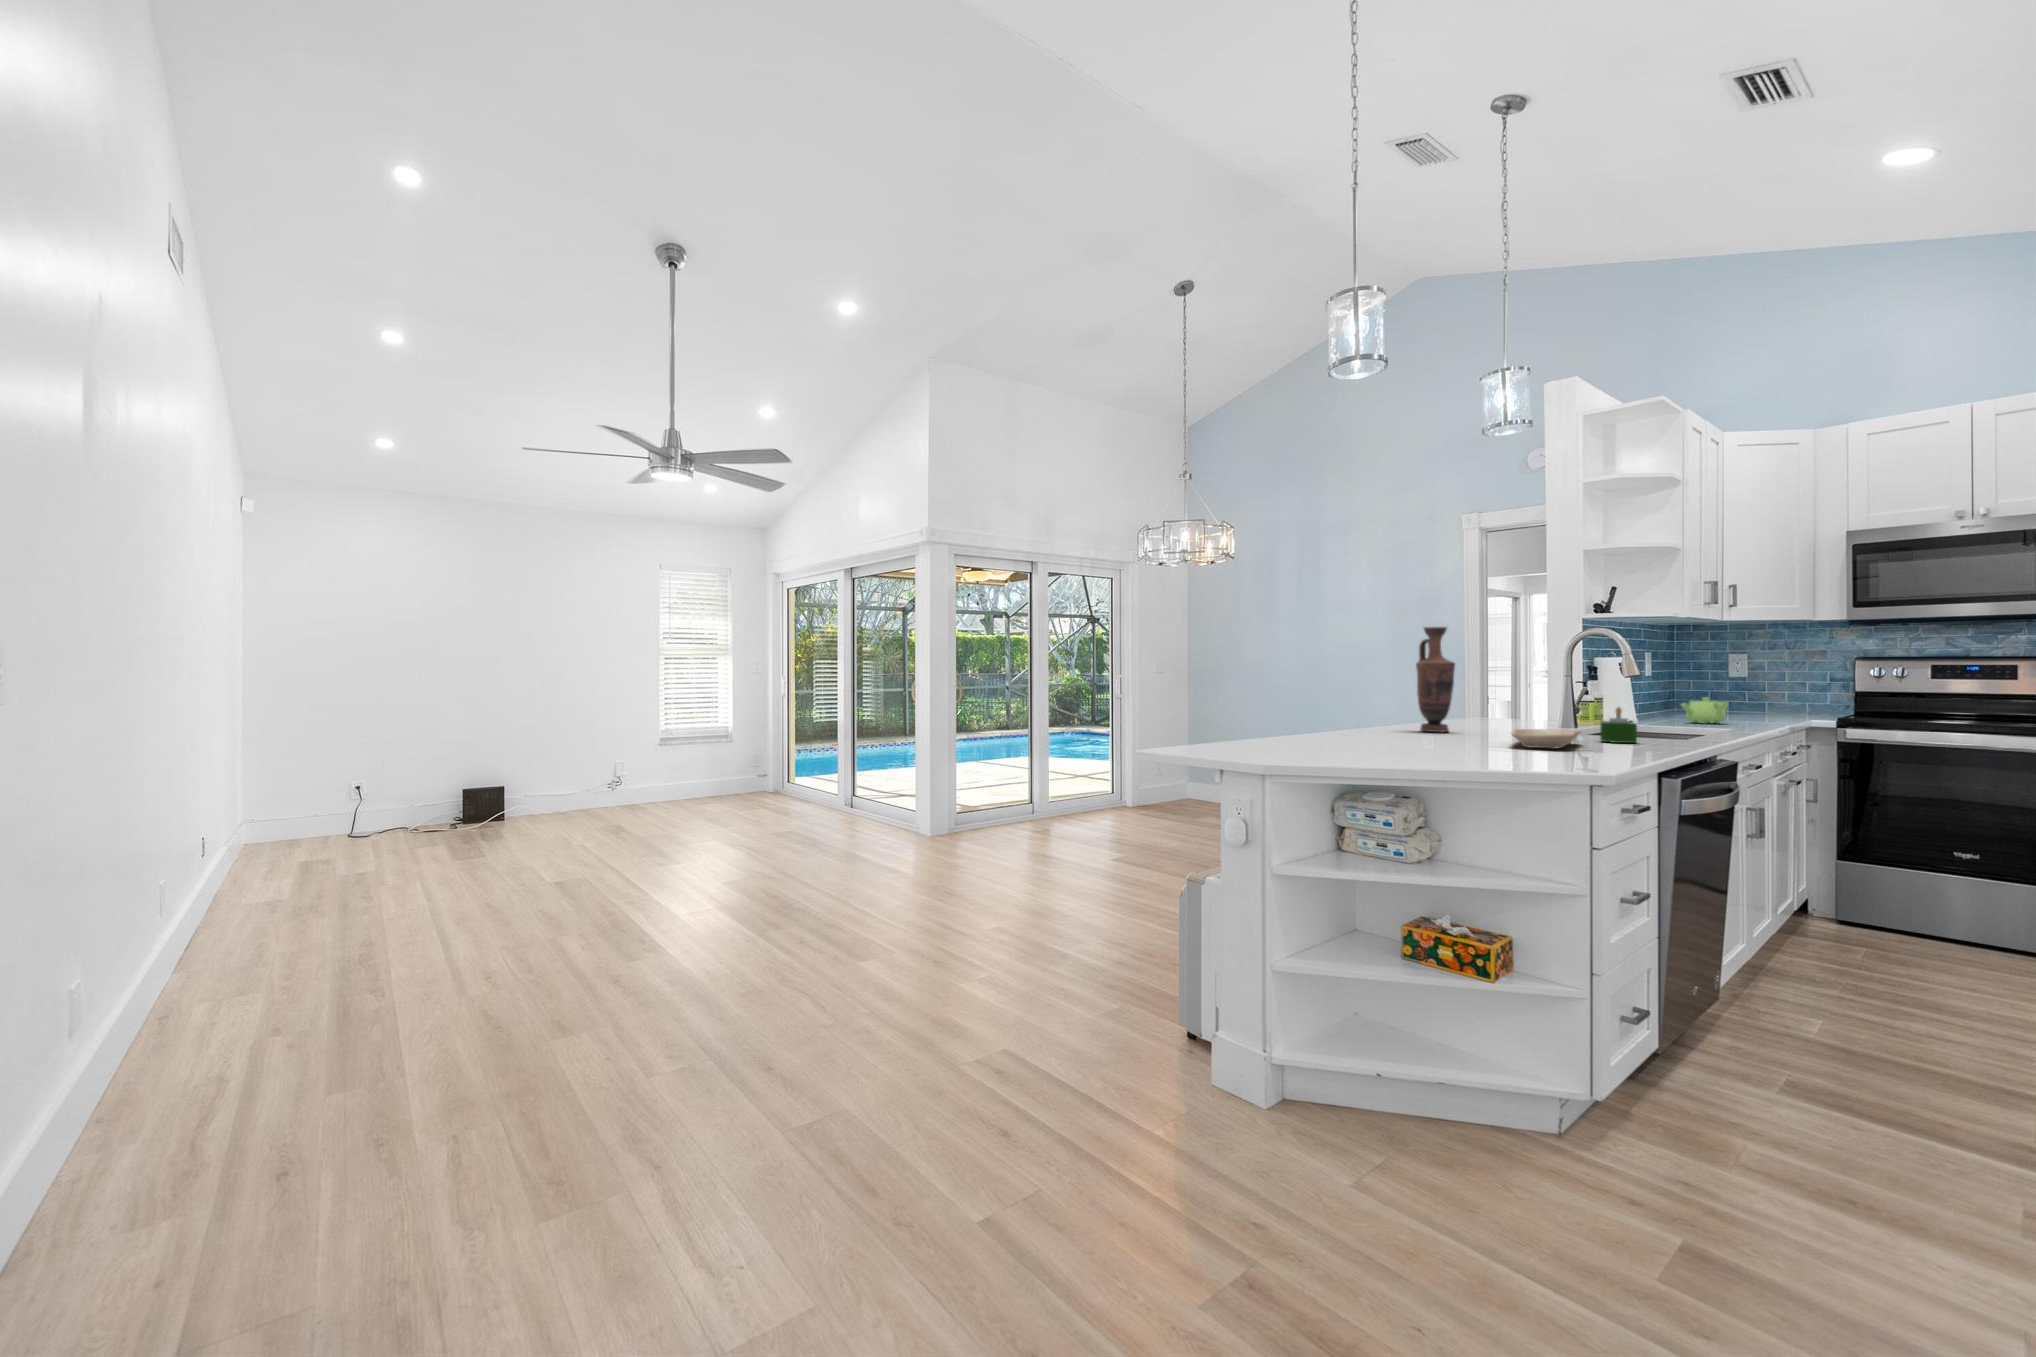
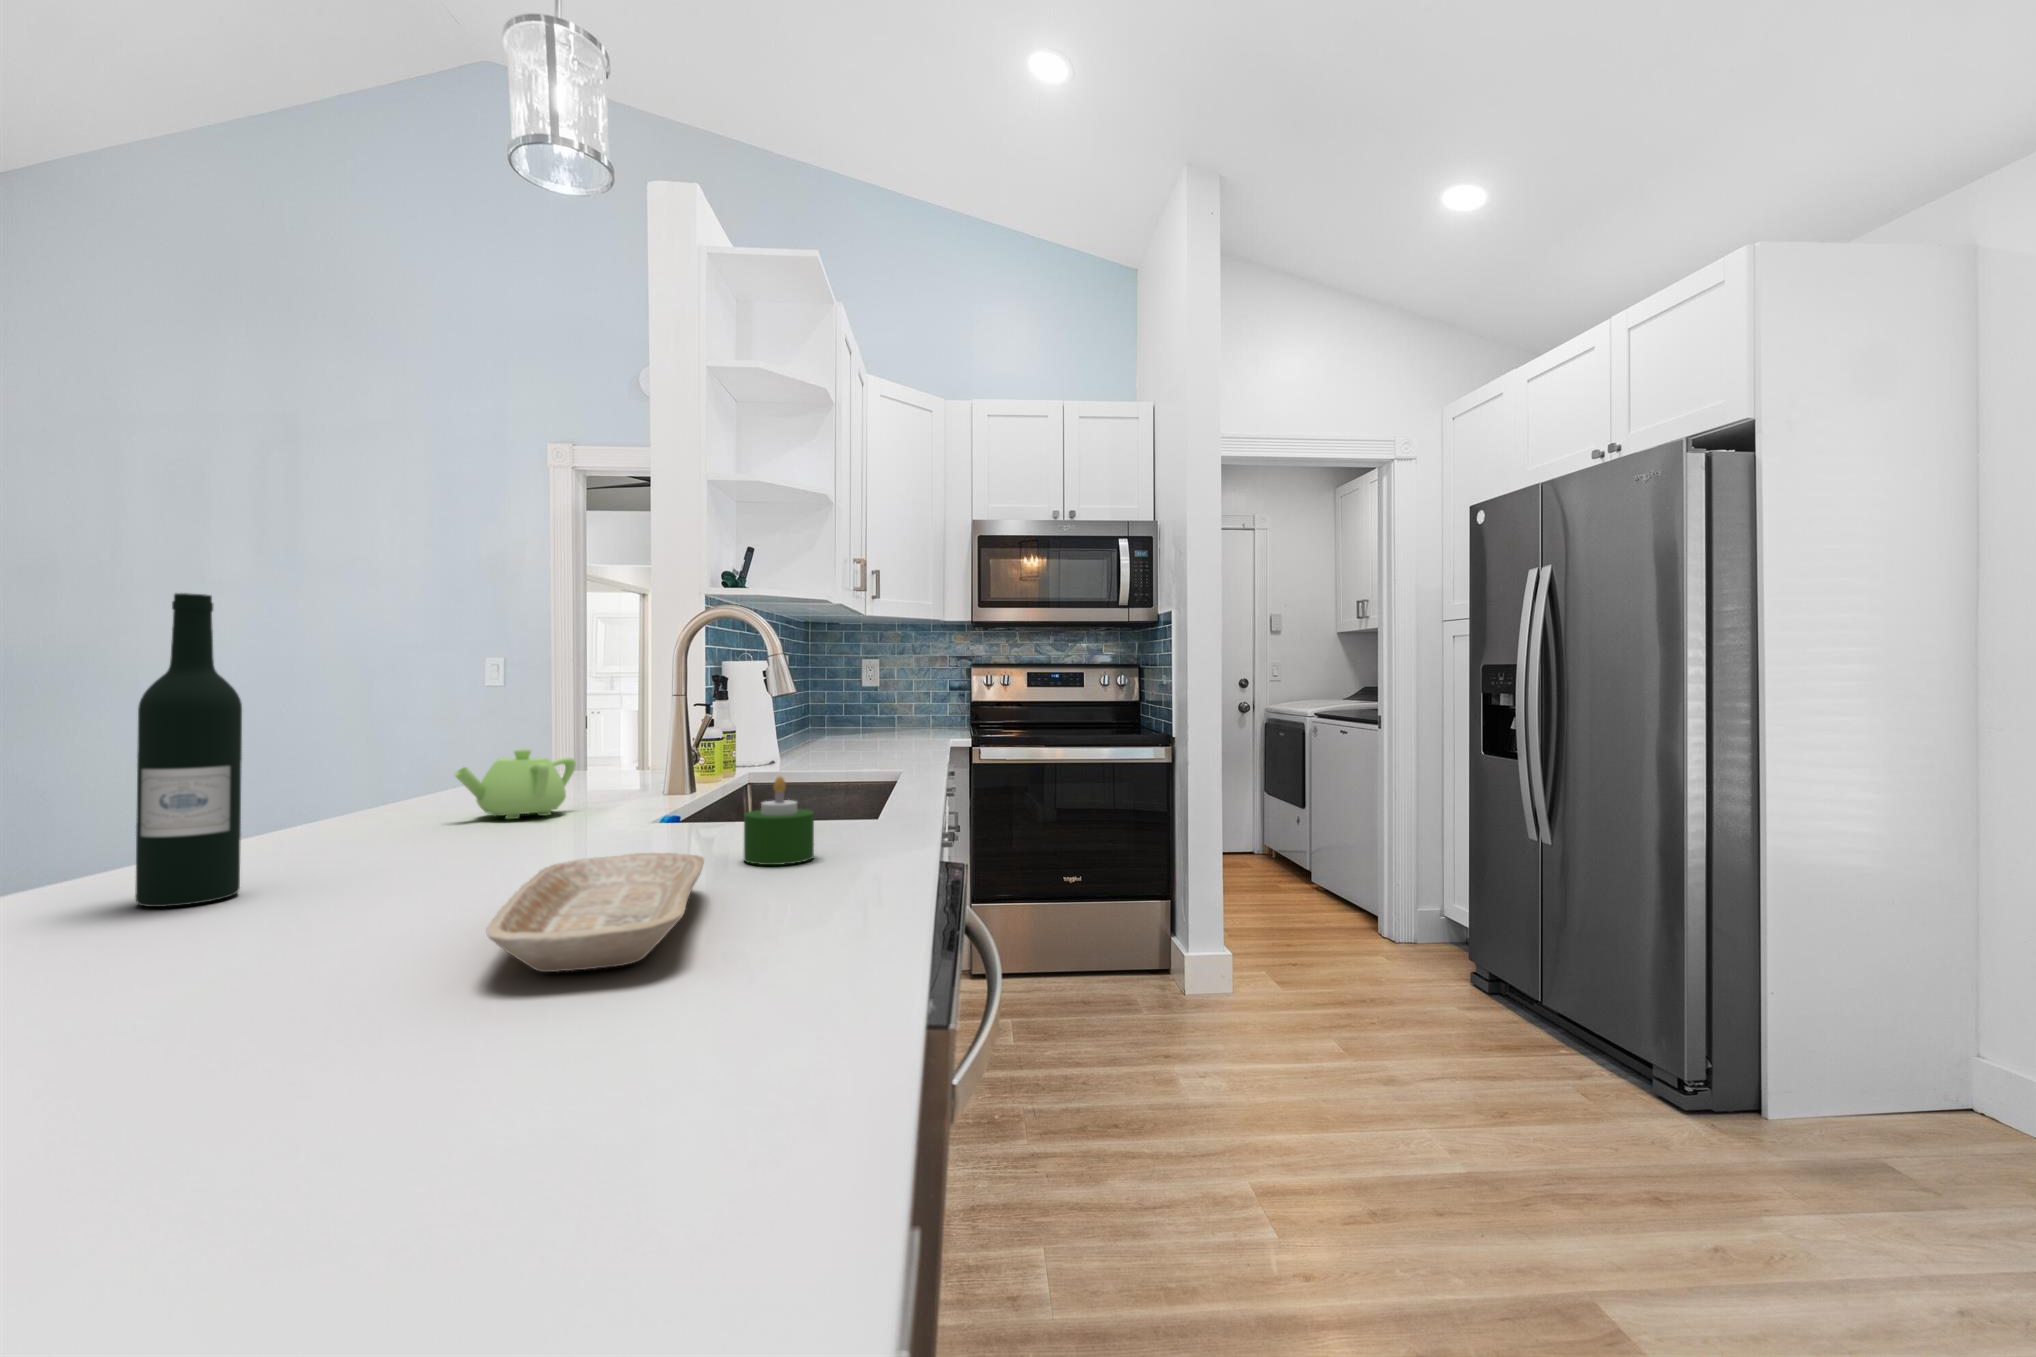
vase: present [1416,627,1455,732] -> none [293,566,414,864]
wine bottle: none [1386,640,1412,734] -> present [135,593,242,907]
teapot: present [1681,697,1728,724] -> present [455,749,576,819]

